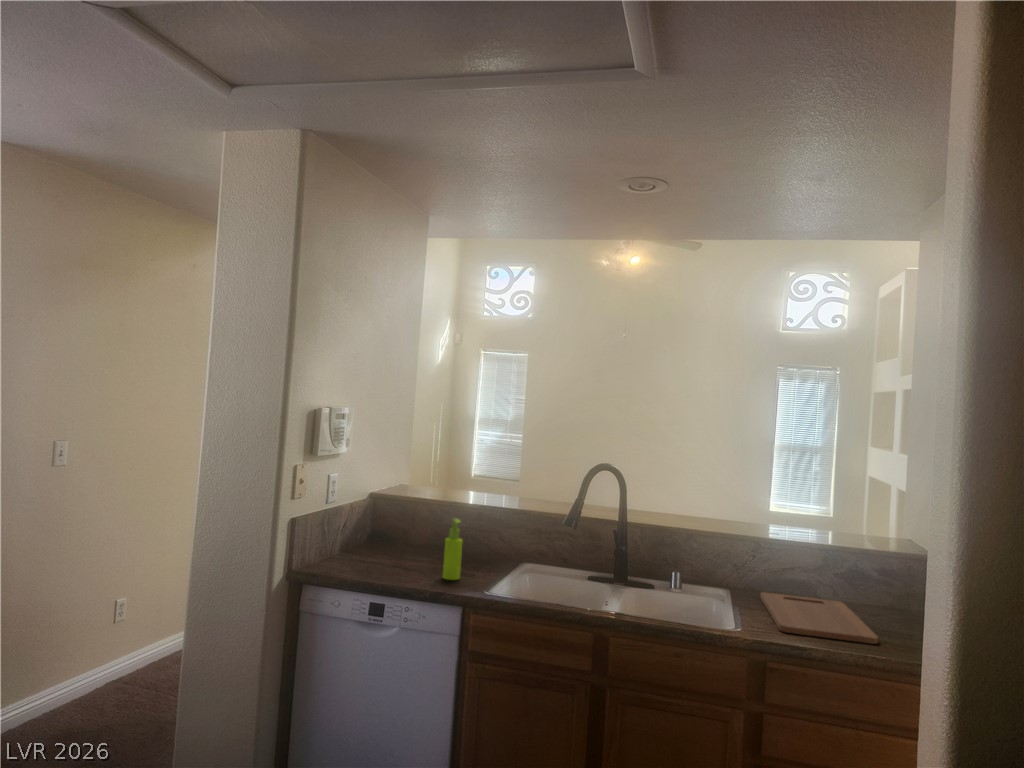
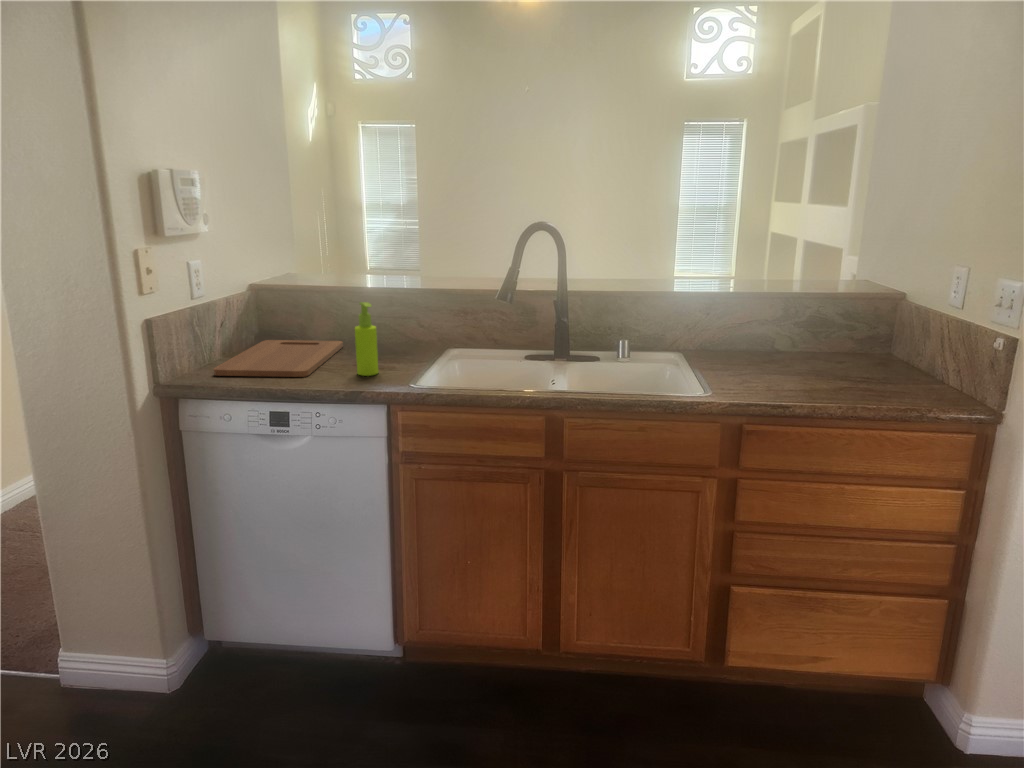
cutting board: present [760,592,878,644] -> present [213,340,343,377]

